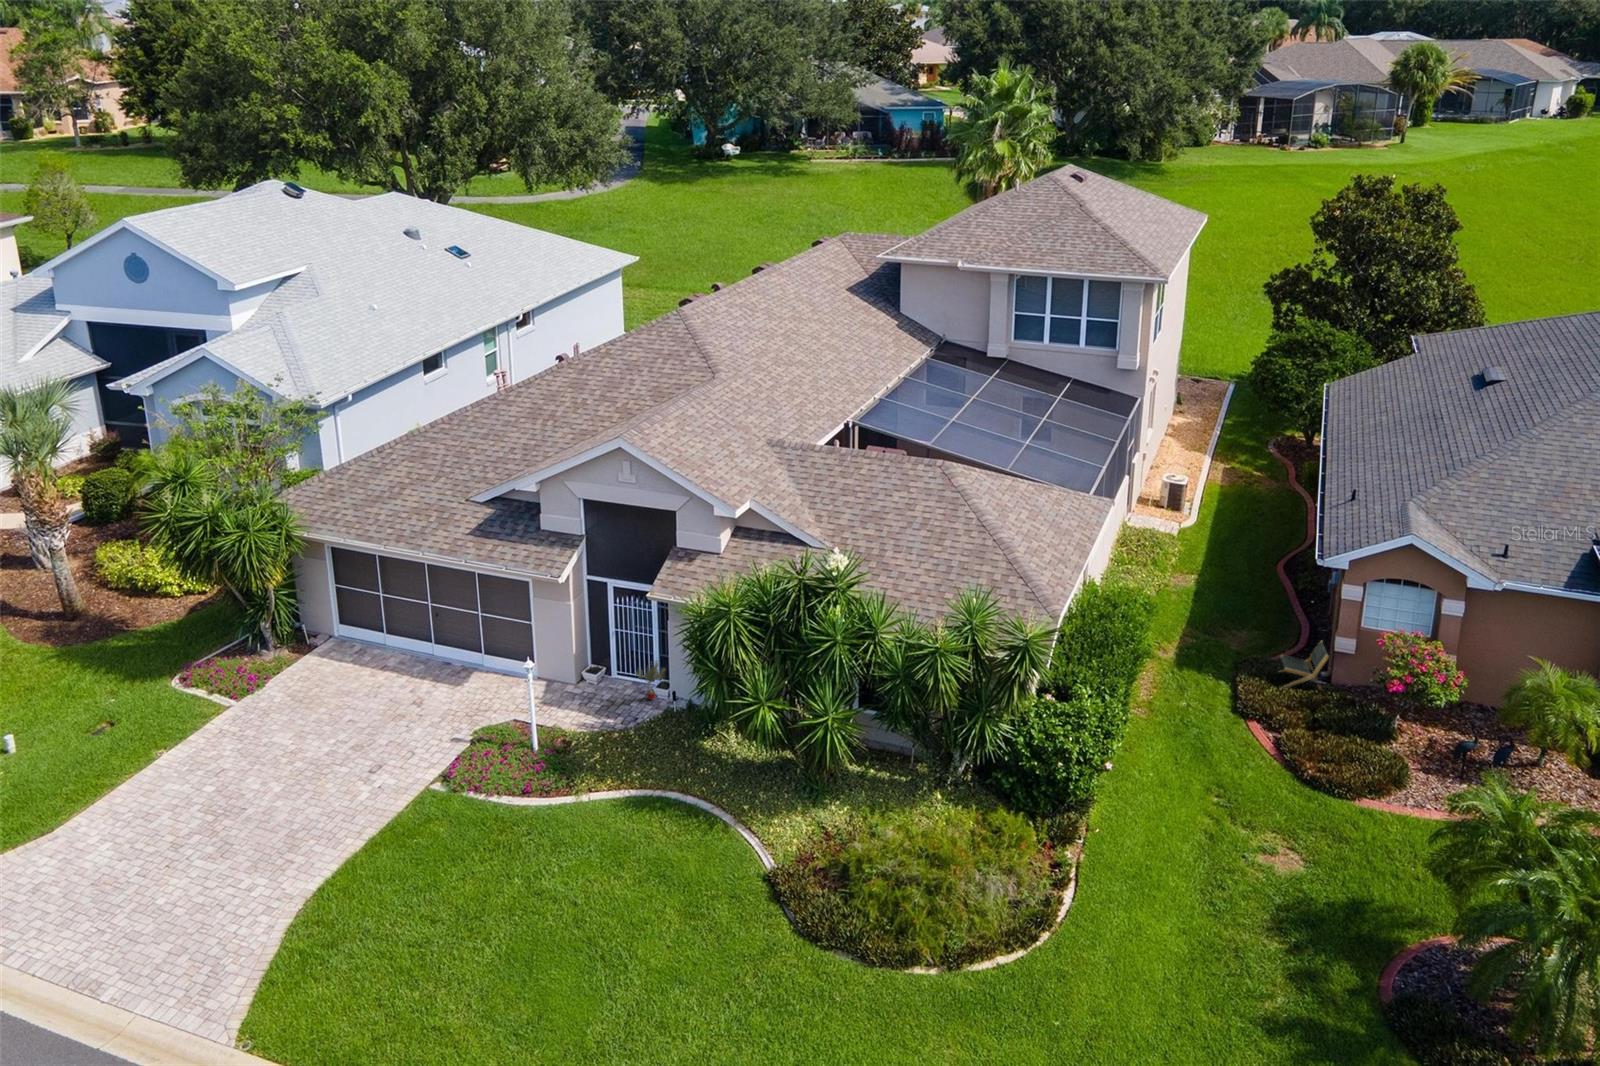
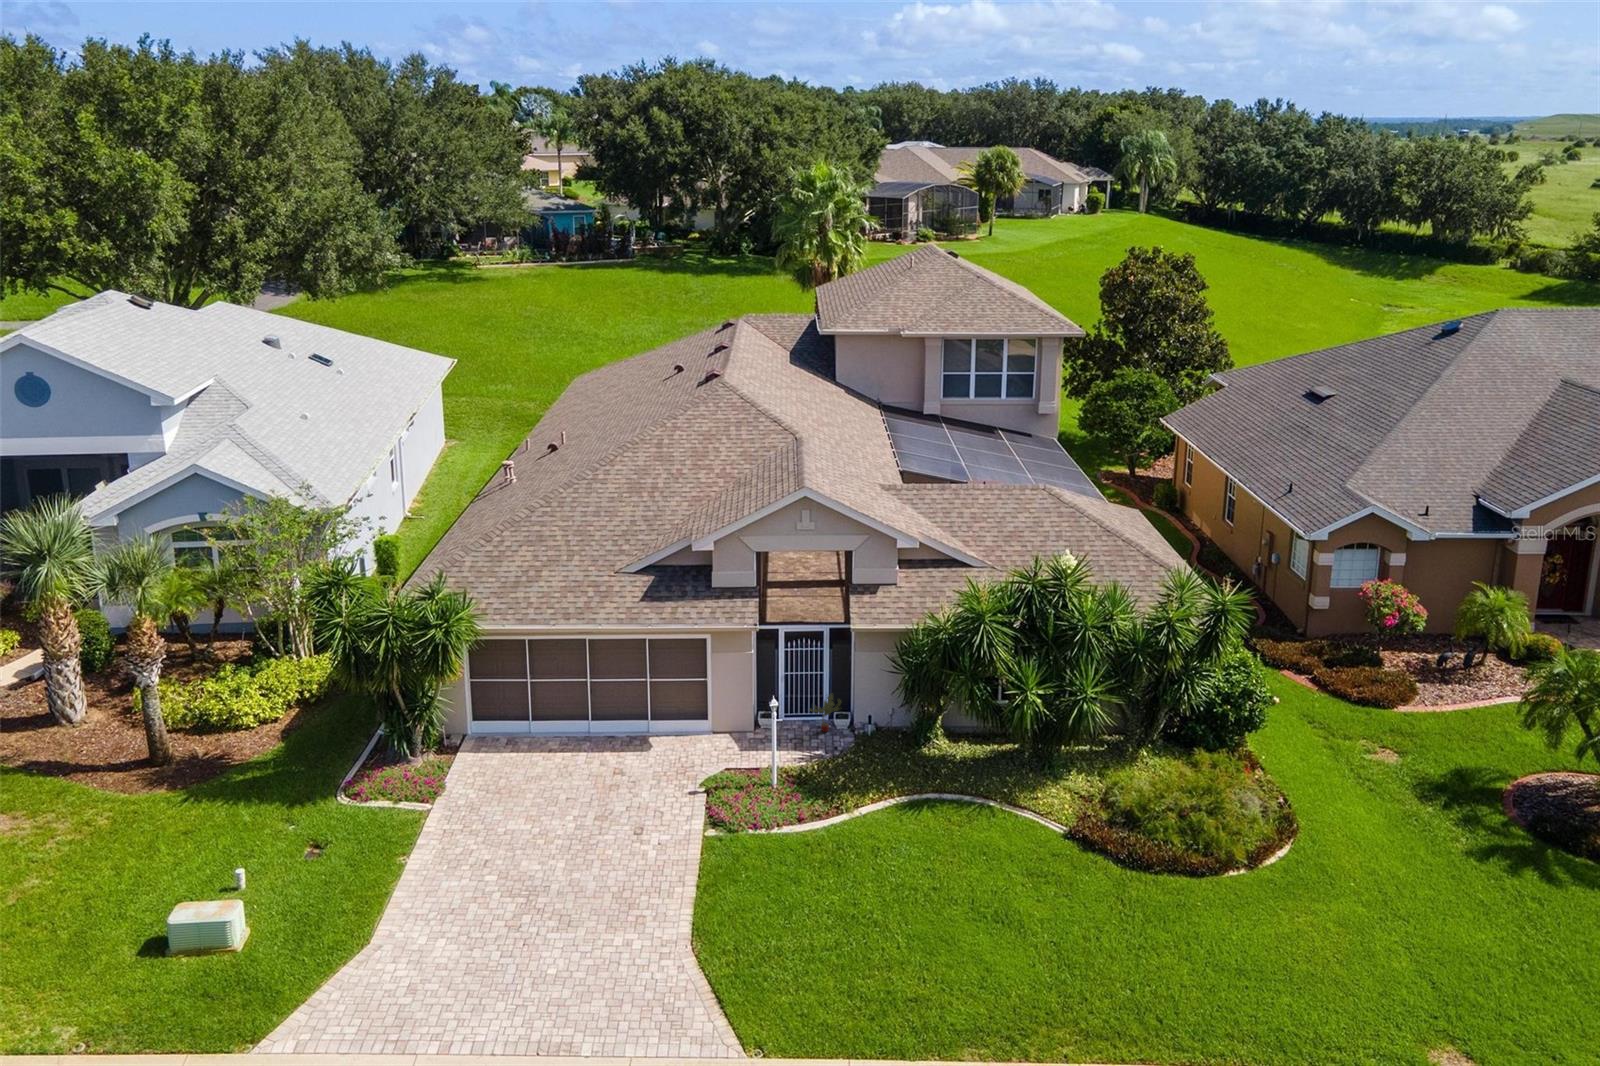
lounge chair: present [1280,641,1329,690] -> none [1266,602,1311,642]

